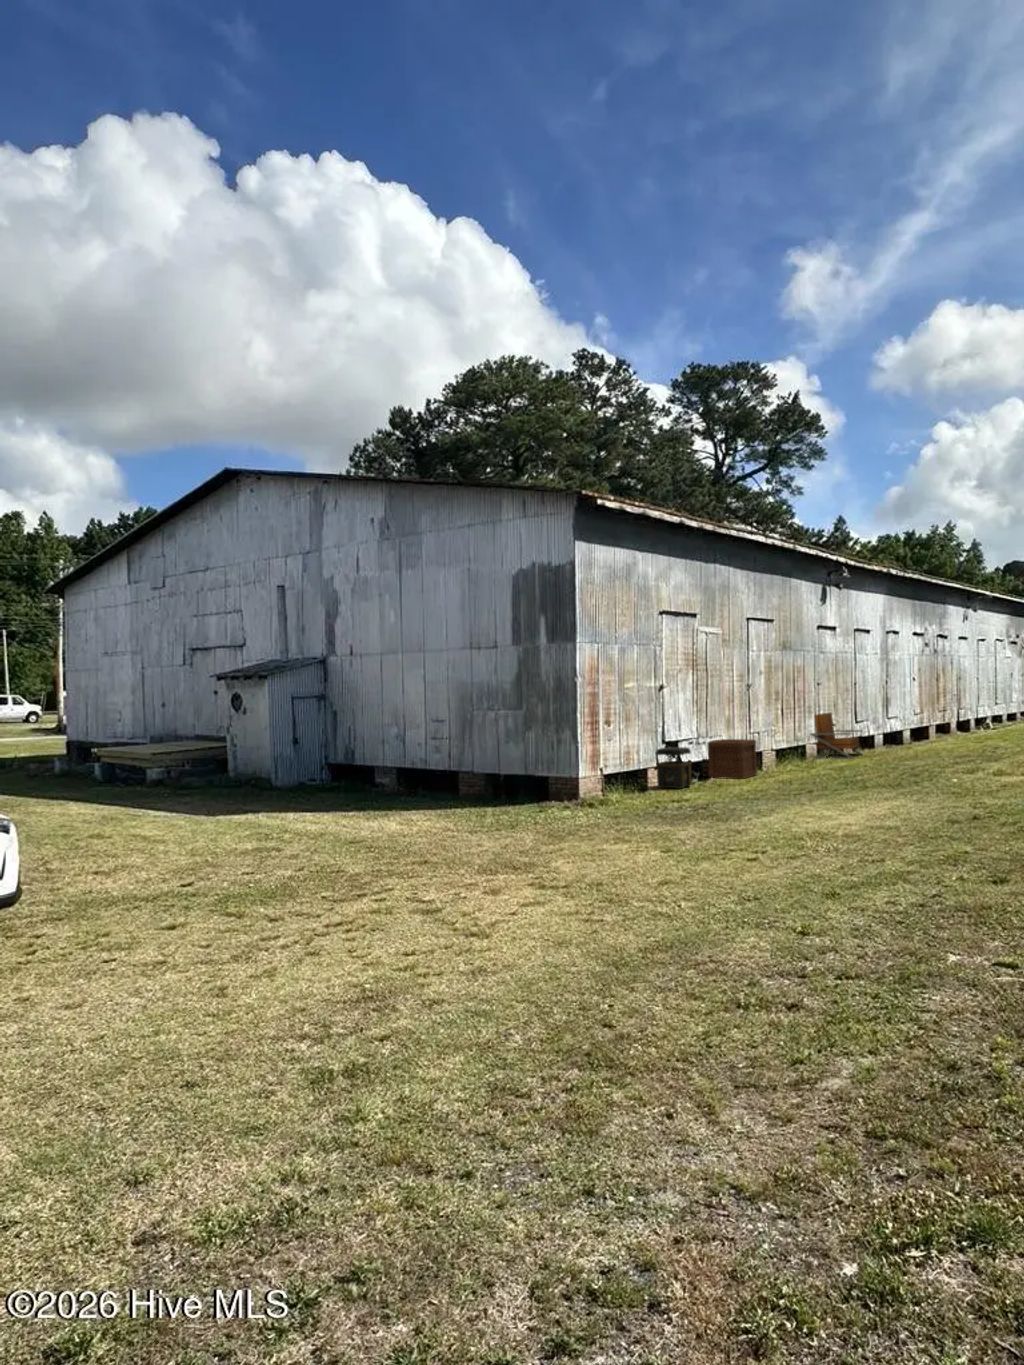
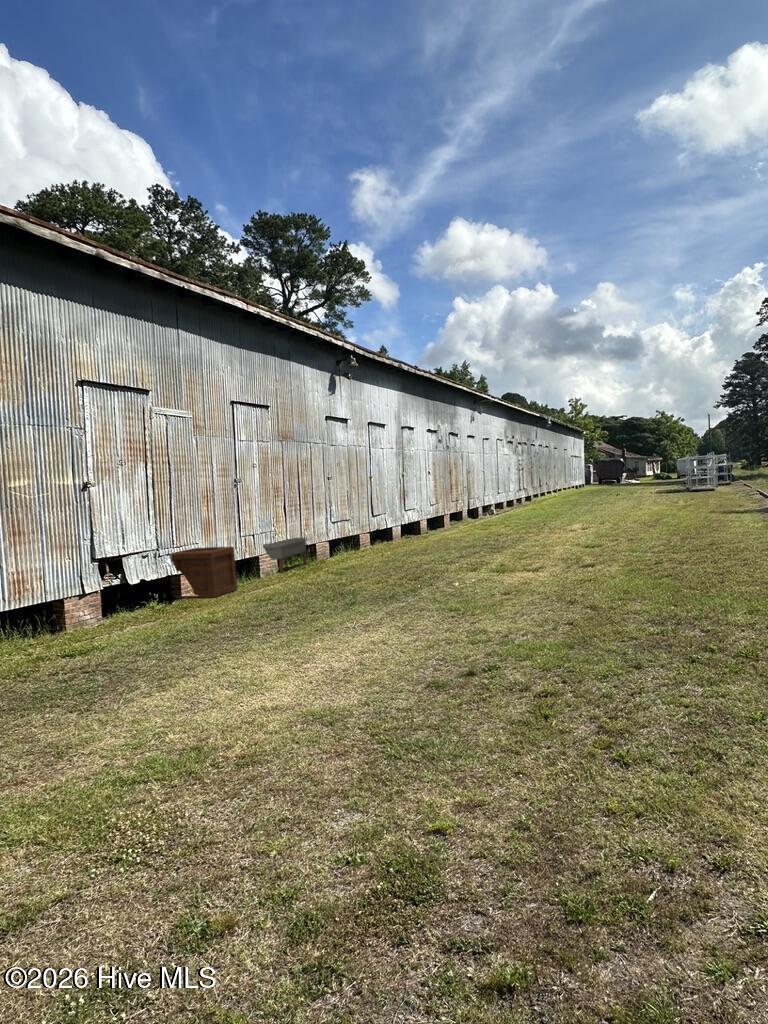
lounge chair: present [810,713,862,759] -> none [318,508,374,558]
bench: none [763,737,803,767] -> present [263,538,306,573]
toolbox: present [656,747,692,789] -> none [75,566,131,625]

